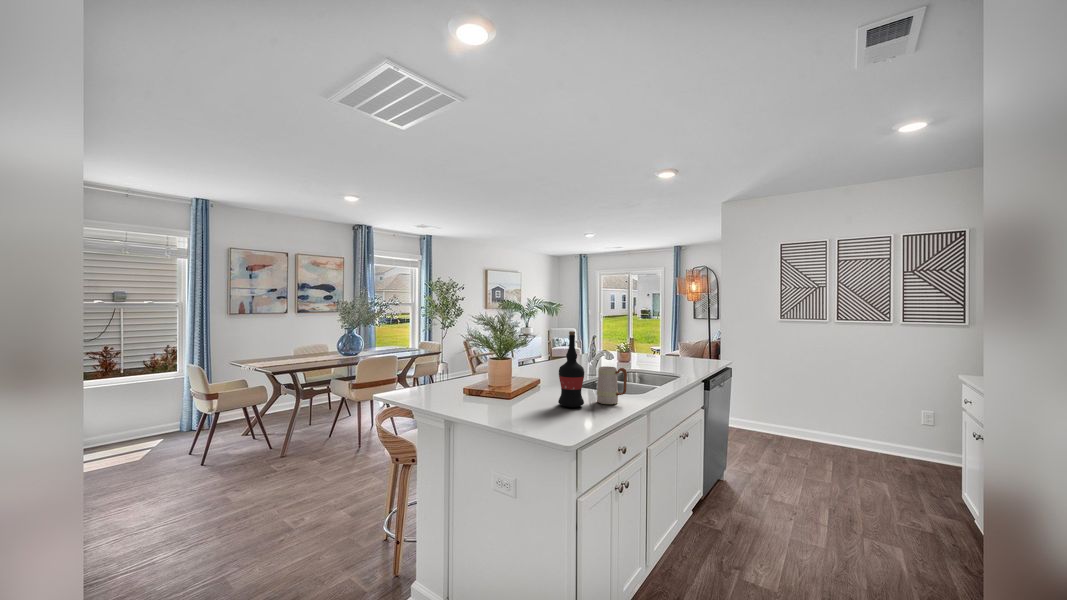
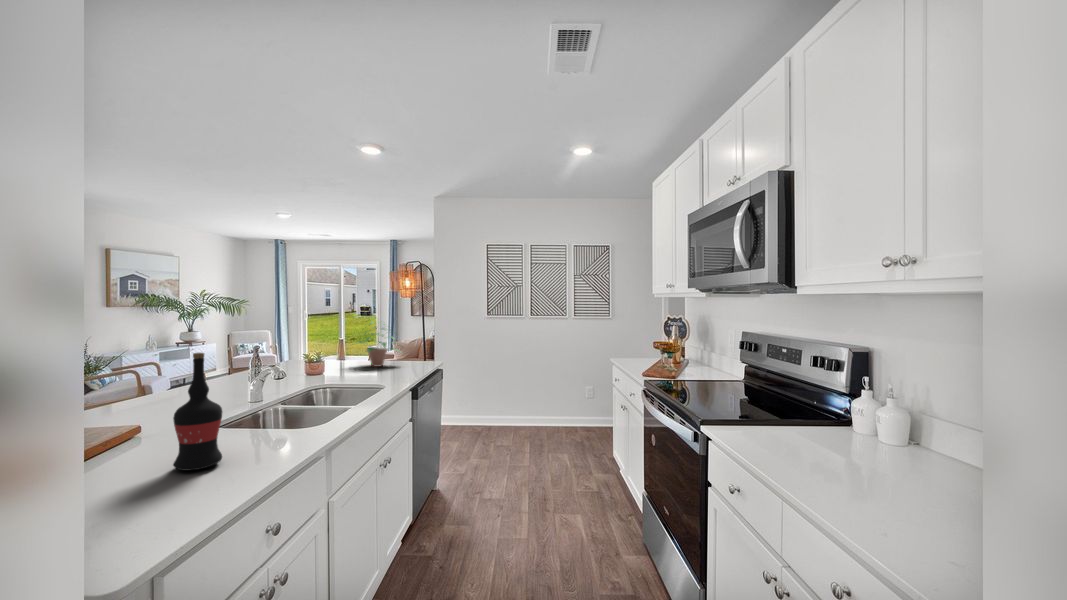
potted plant: none [650,317,696,360] -> present [359,323,399,367]
mug: present [597,366,627,404] -> none [248,396,295,452]

